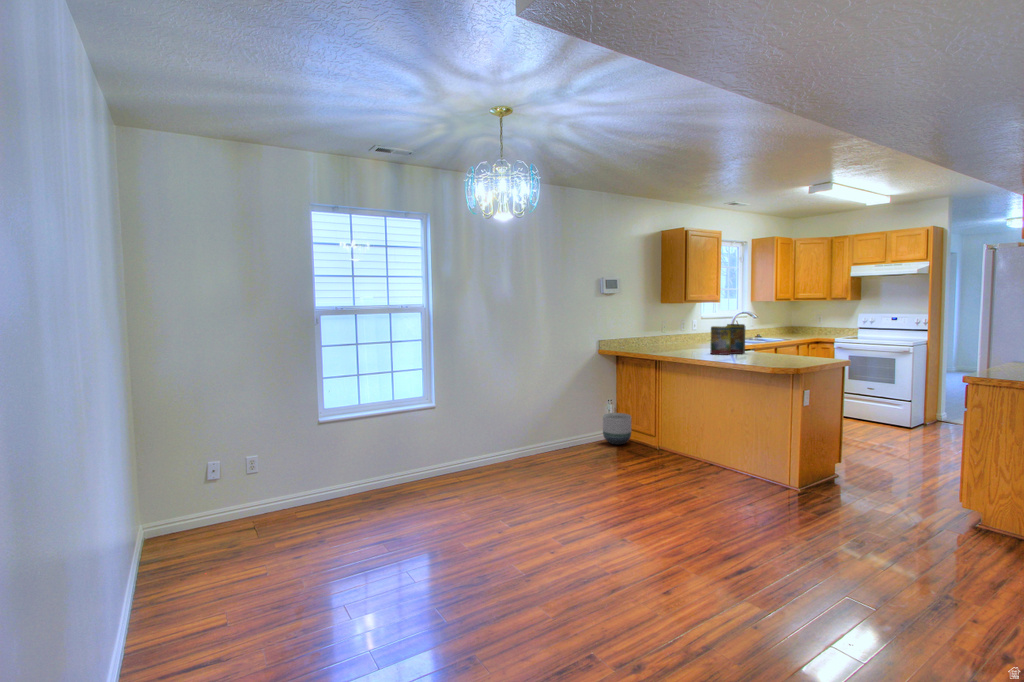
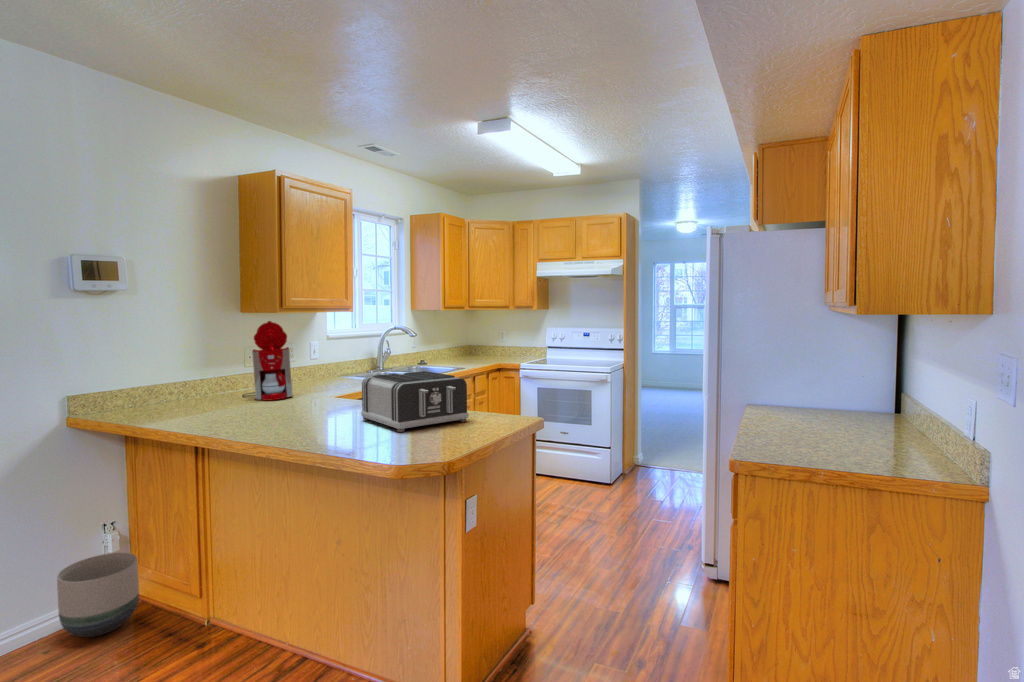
coffee maker: none [666,309,695,349] -> present [242,321,293,401]
cereal box: present [711,324,745,355] -> none [298,352,371,416]
toaster: none [745,334,804,360] -> present [361,371,469,432]

